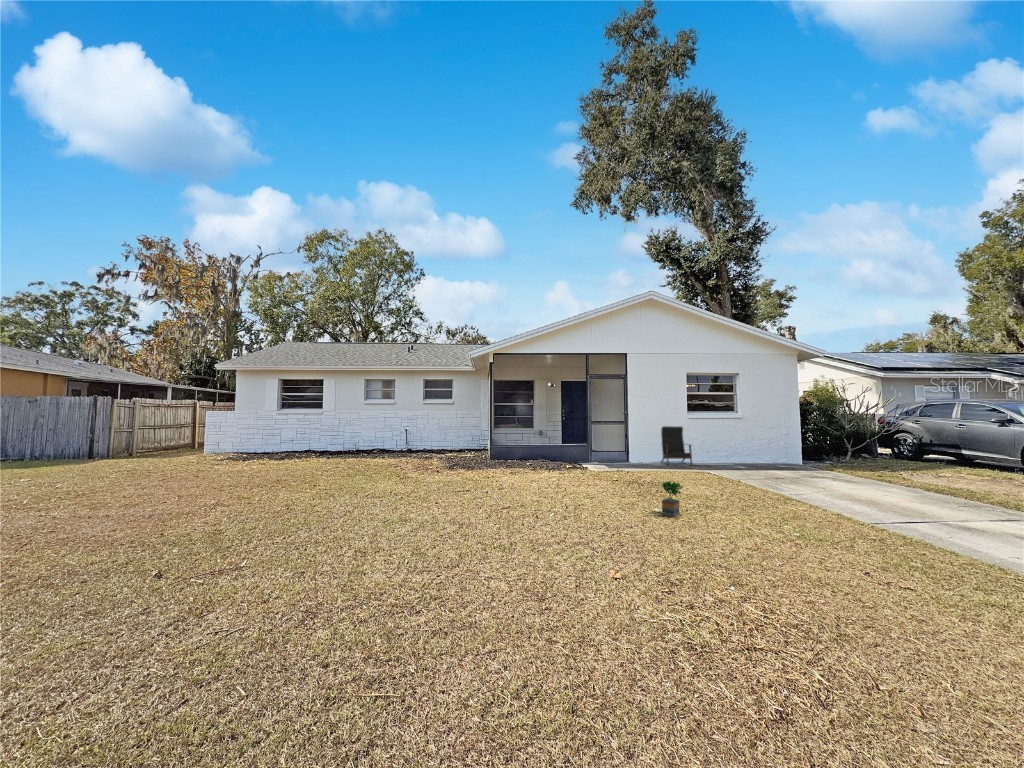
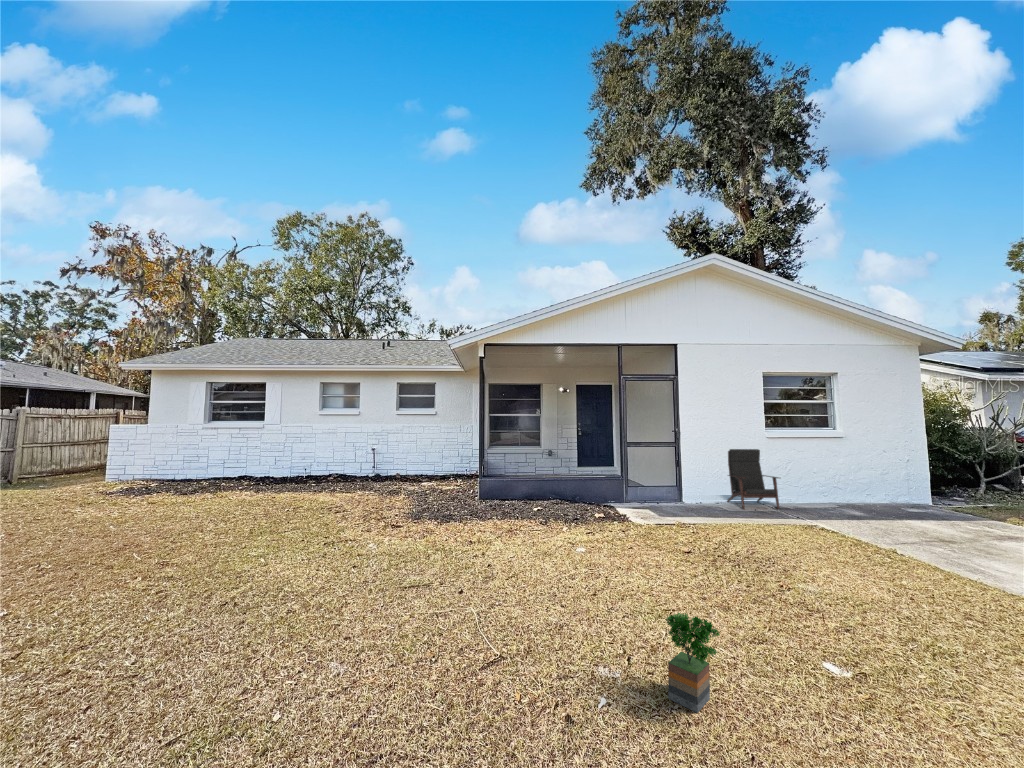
potted tree: present [662,481,683,517] -> present [666,613,720,713]

